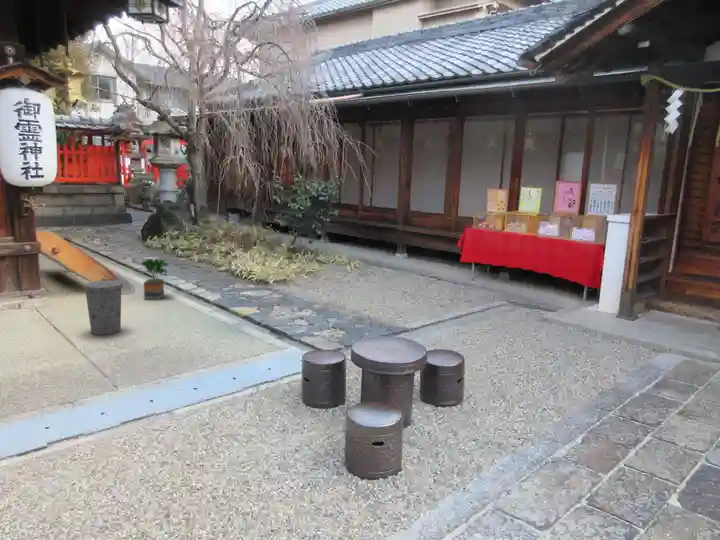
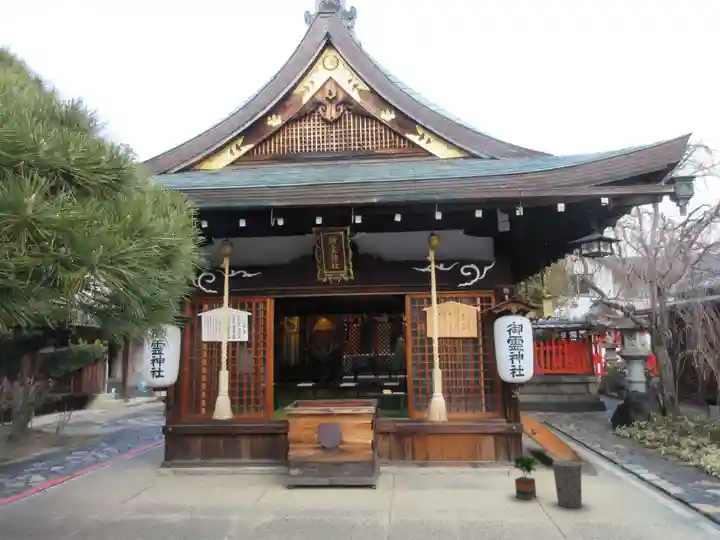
potted tree: present [142,259,167,300] -> present [514,456,538,499]

